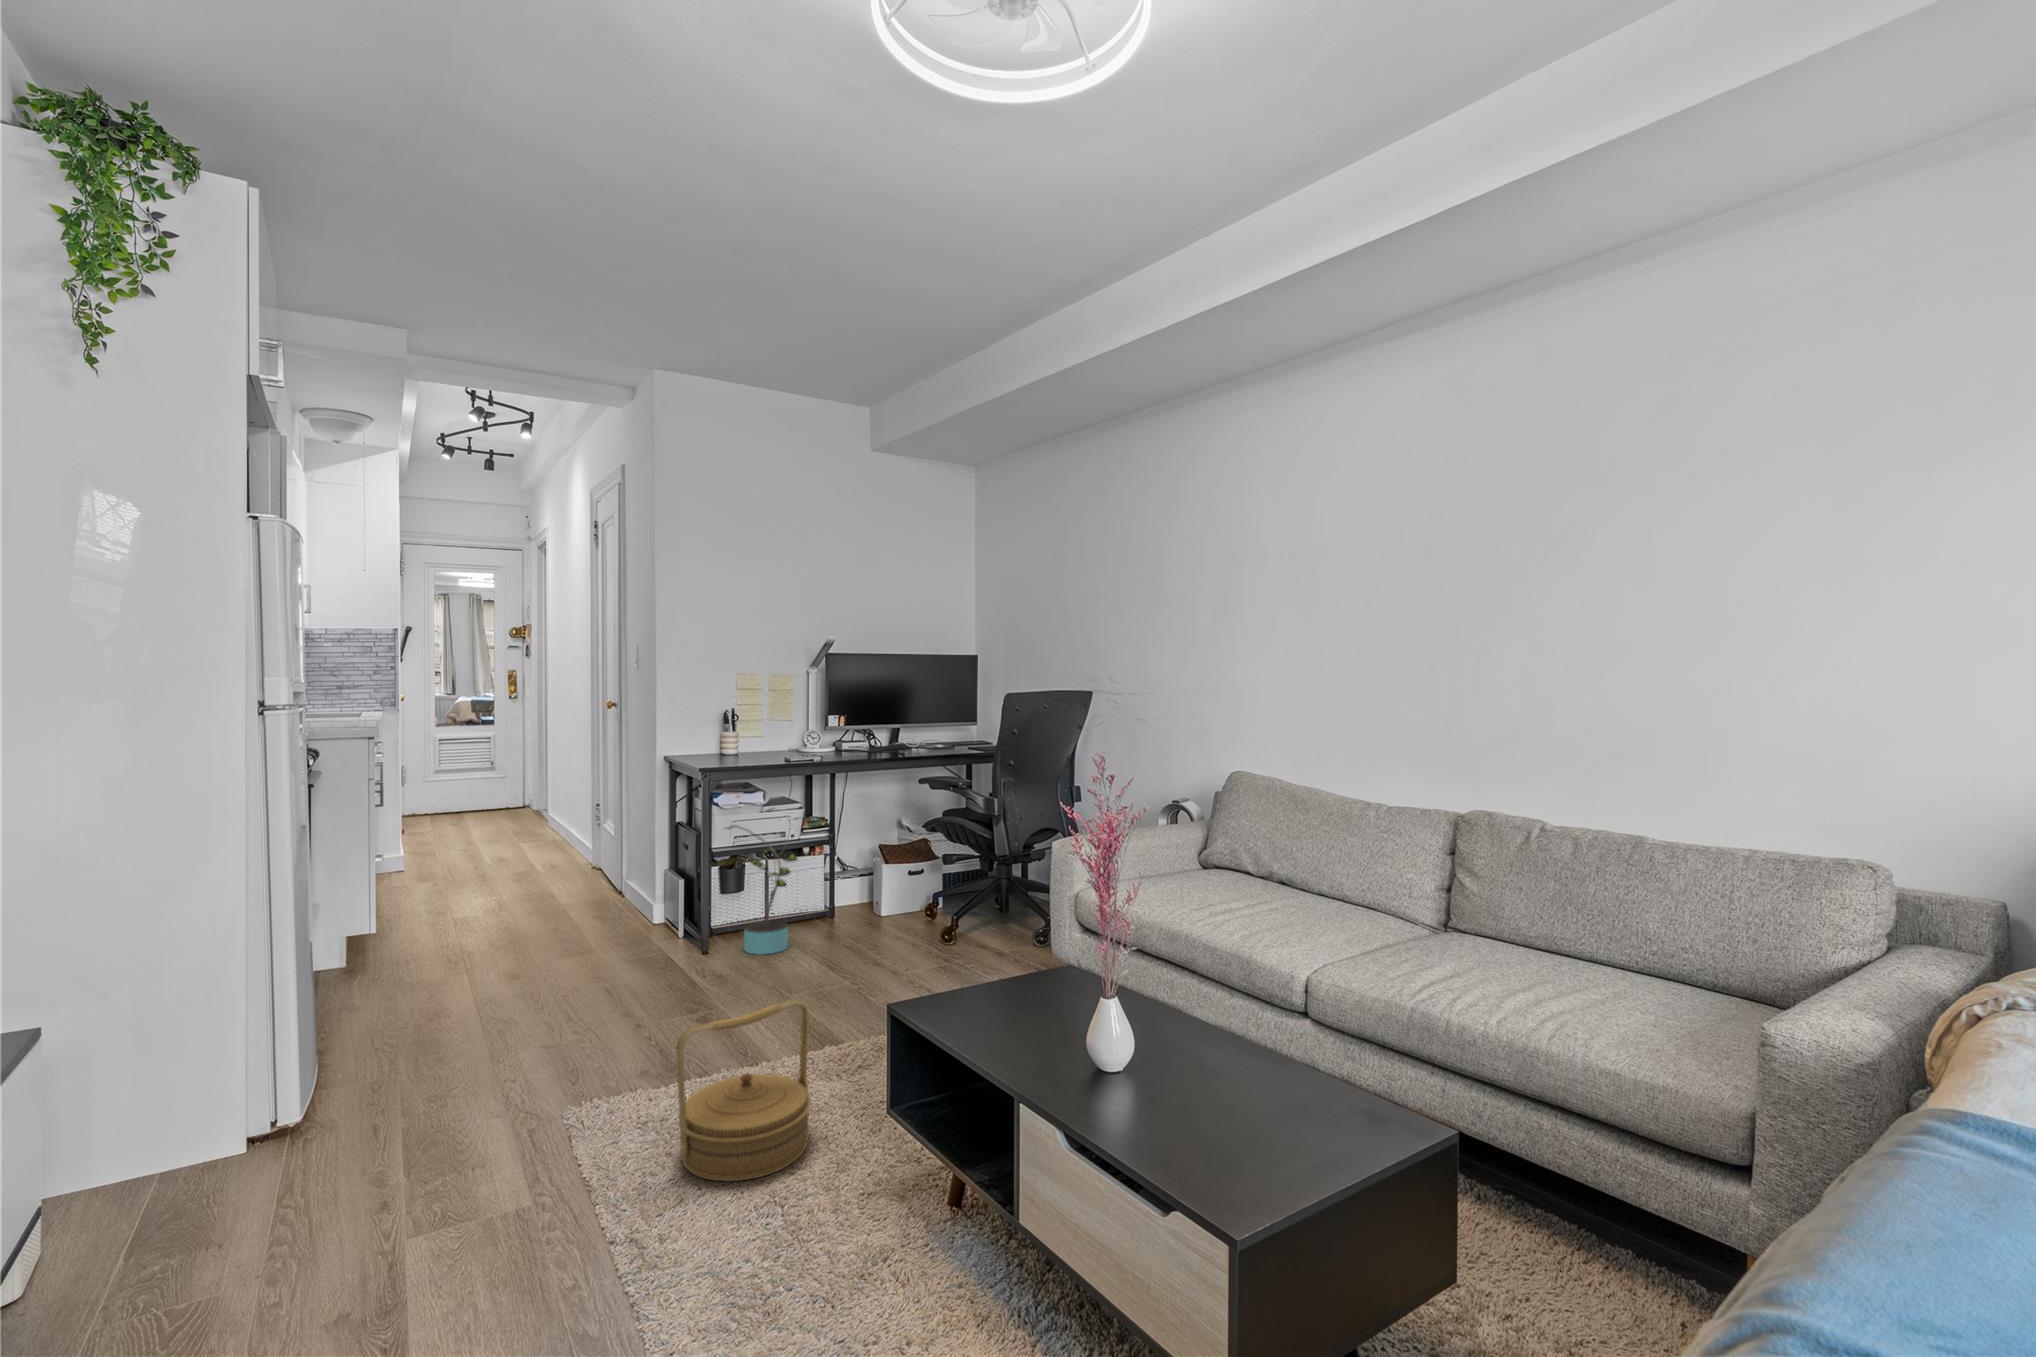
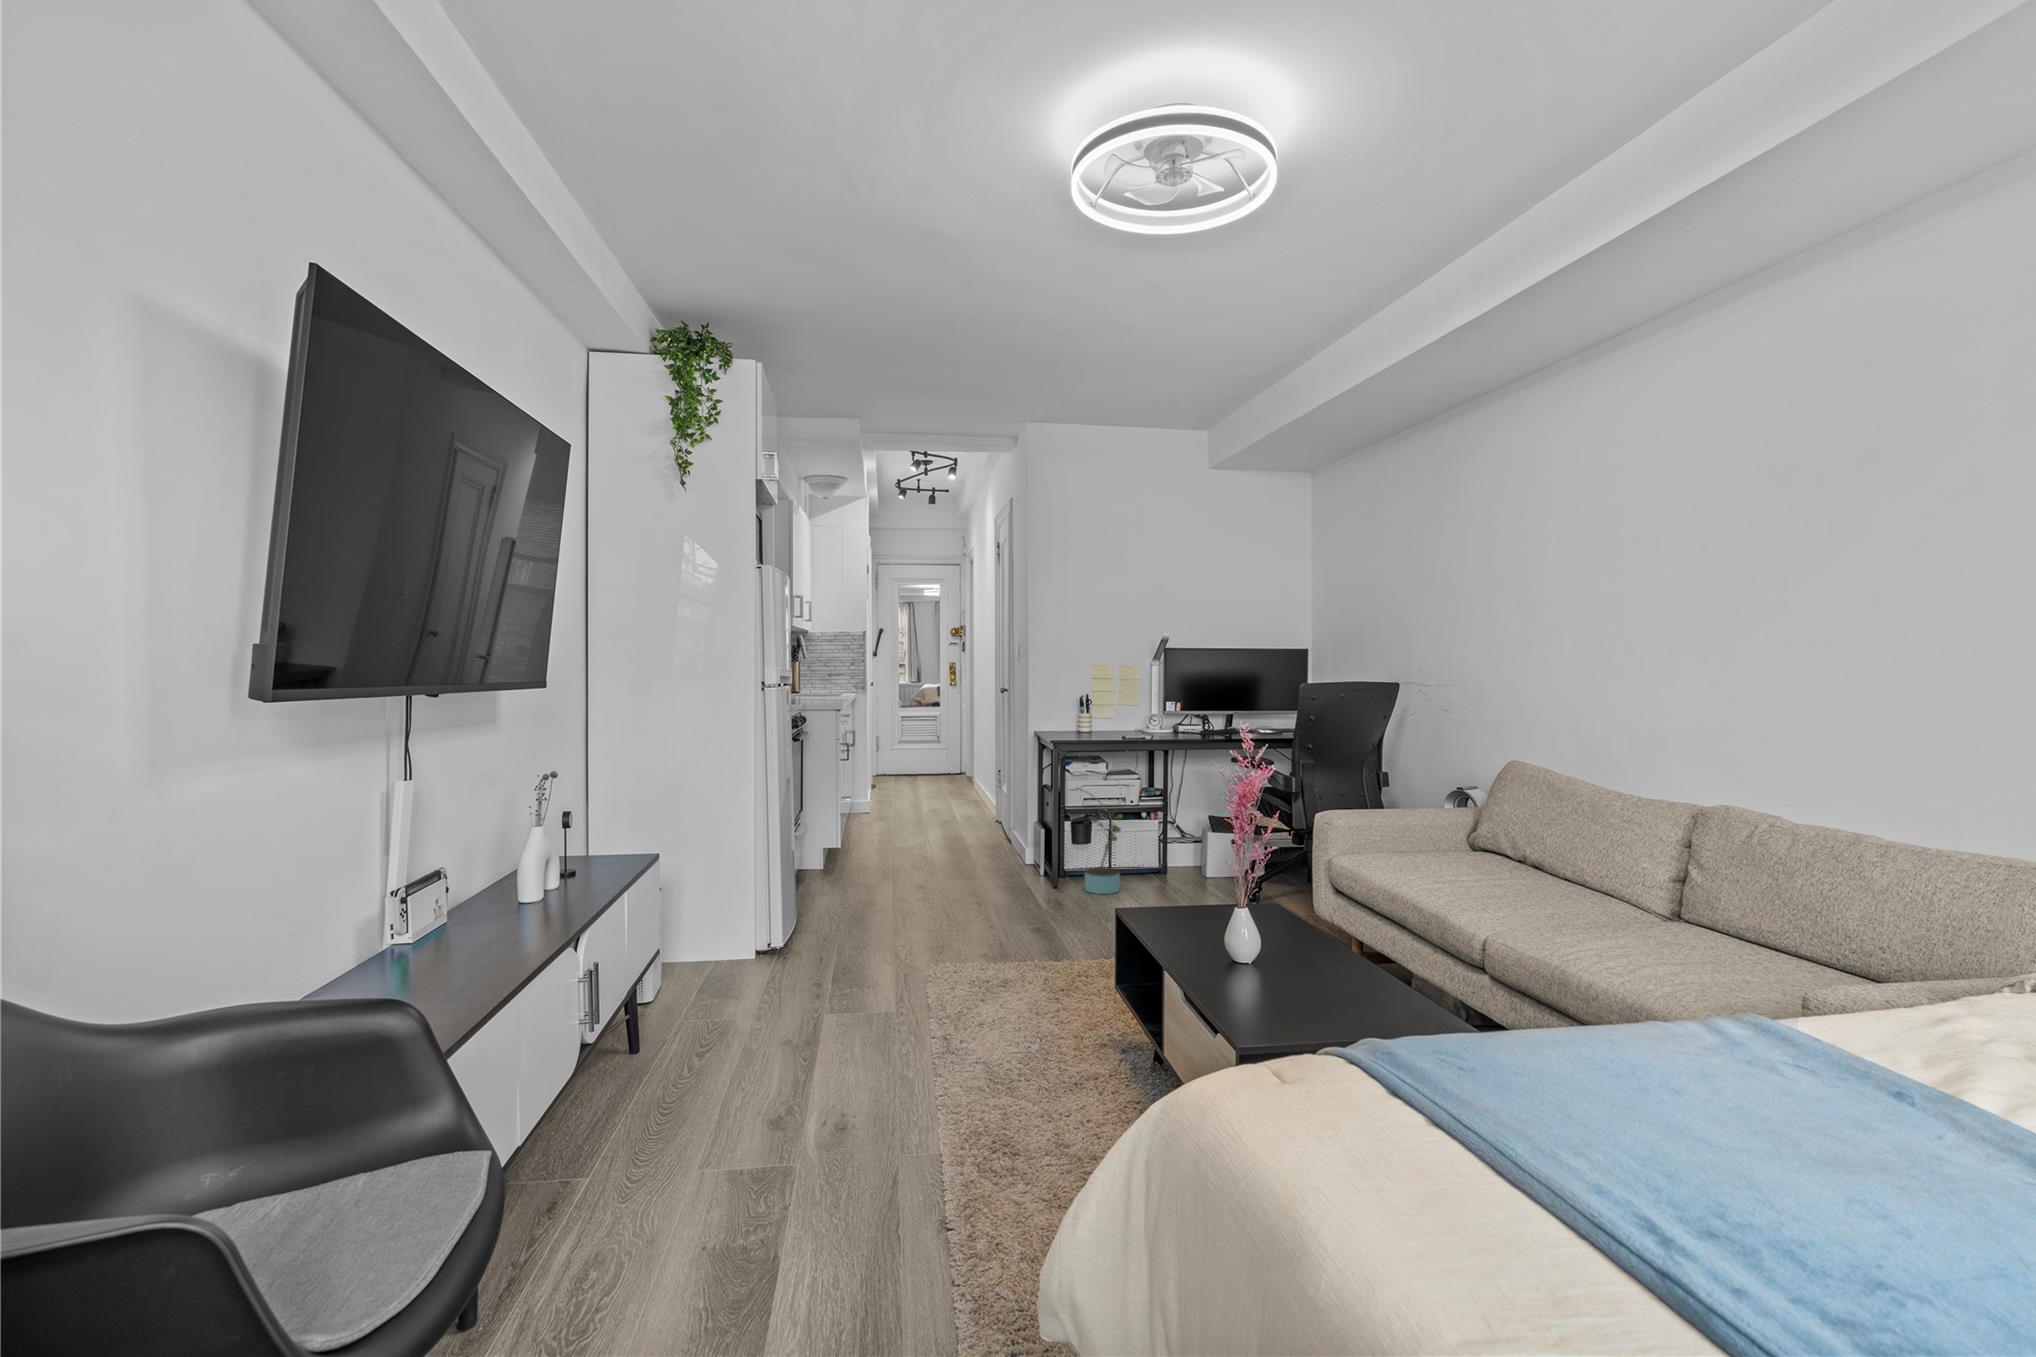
basket: present [676,999,811,1182] -> none [987,912,1085,1032]

